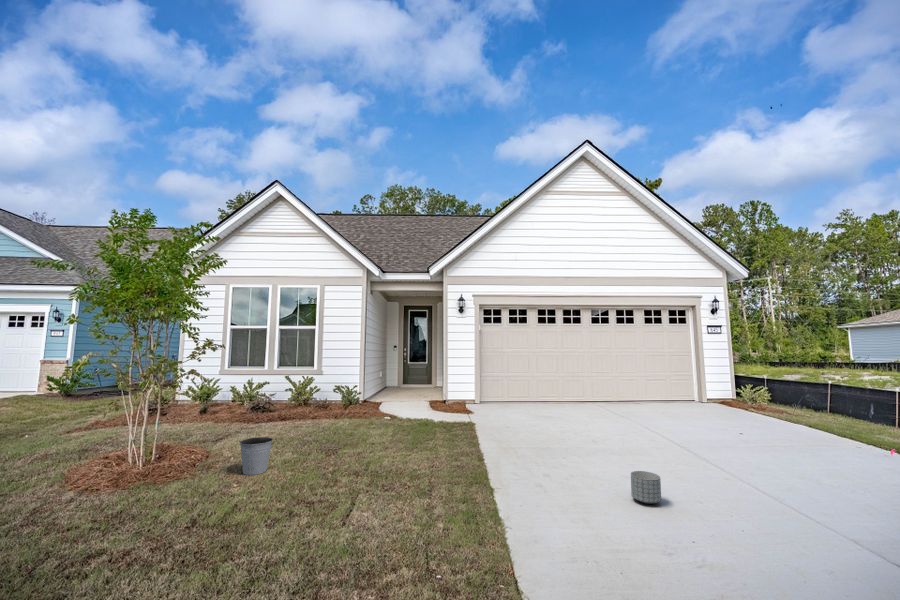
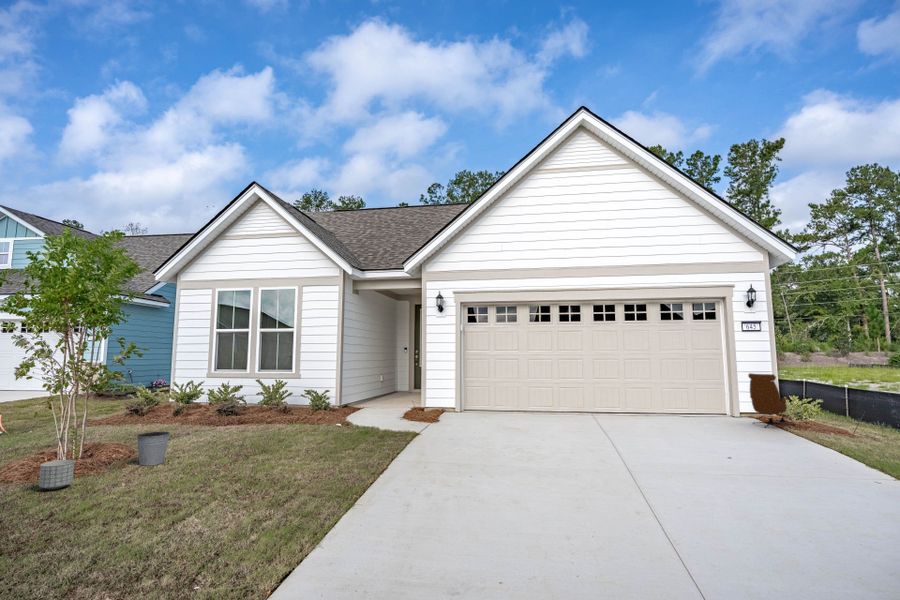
lounge chair: none [720,368,752,411] -> present [748,373,791,428]
planter: present [631,471,661,504] -> present [39,460,74,490]

